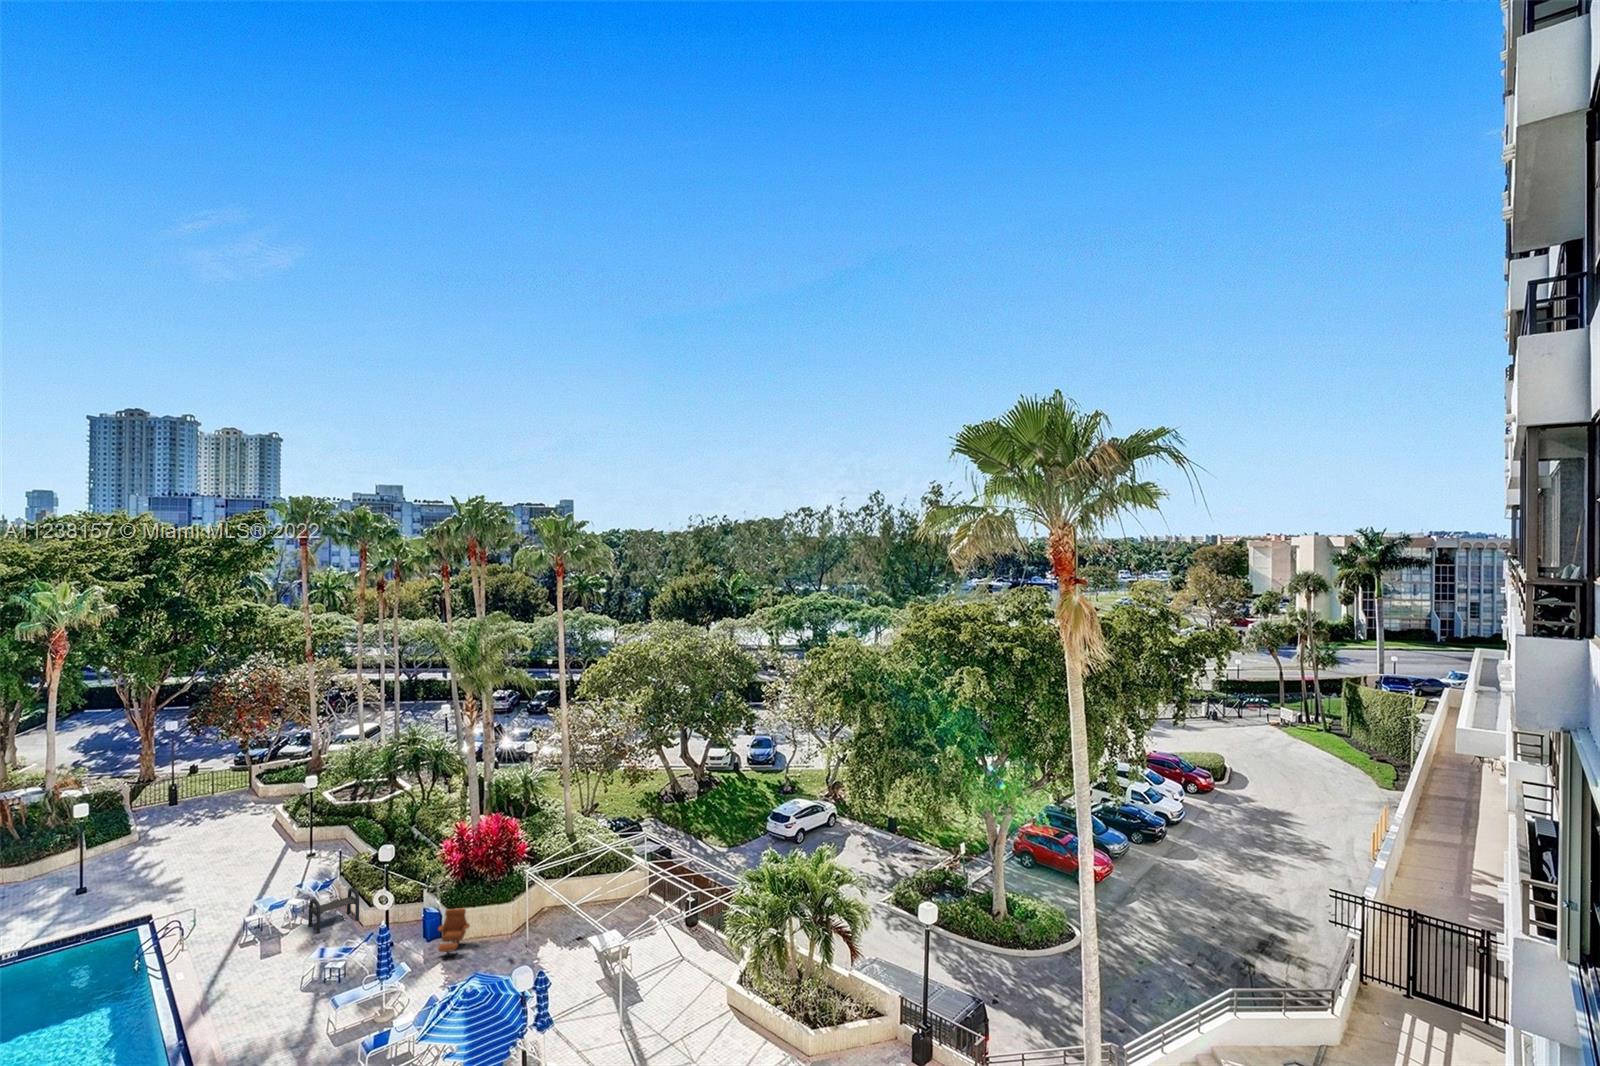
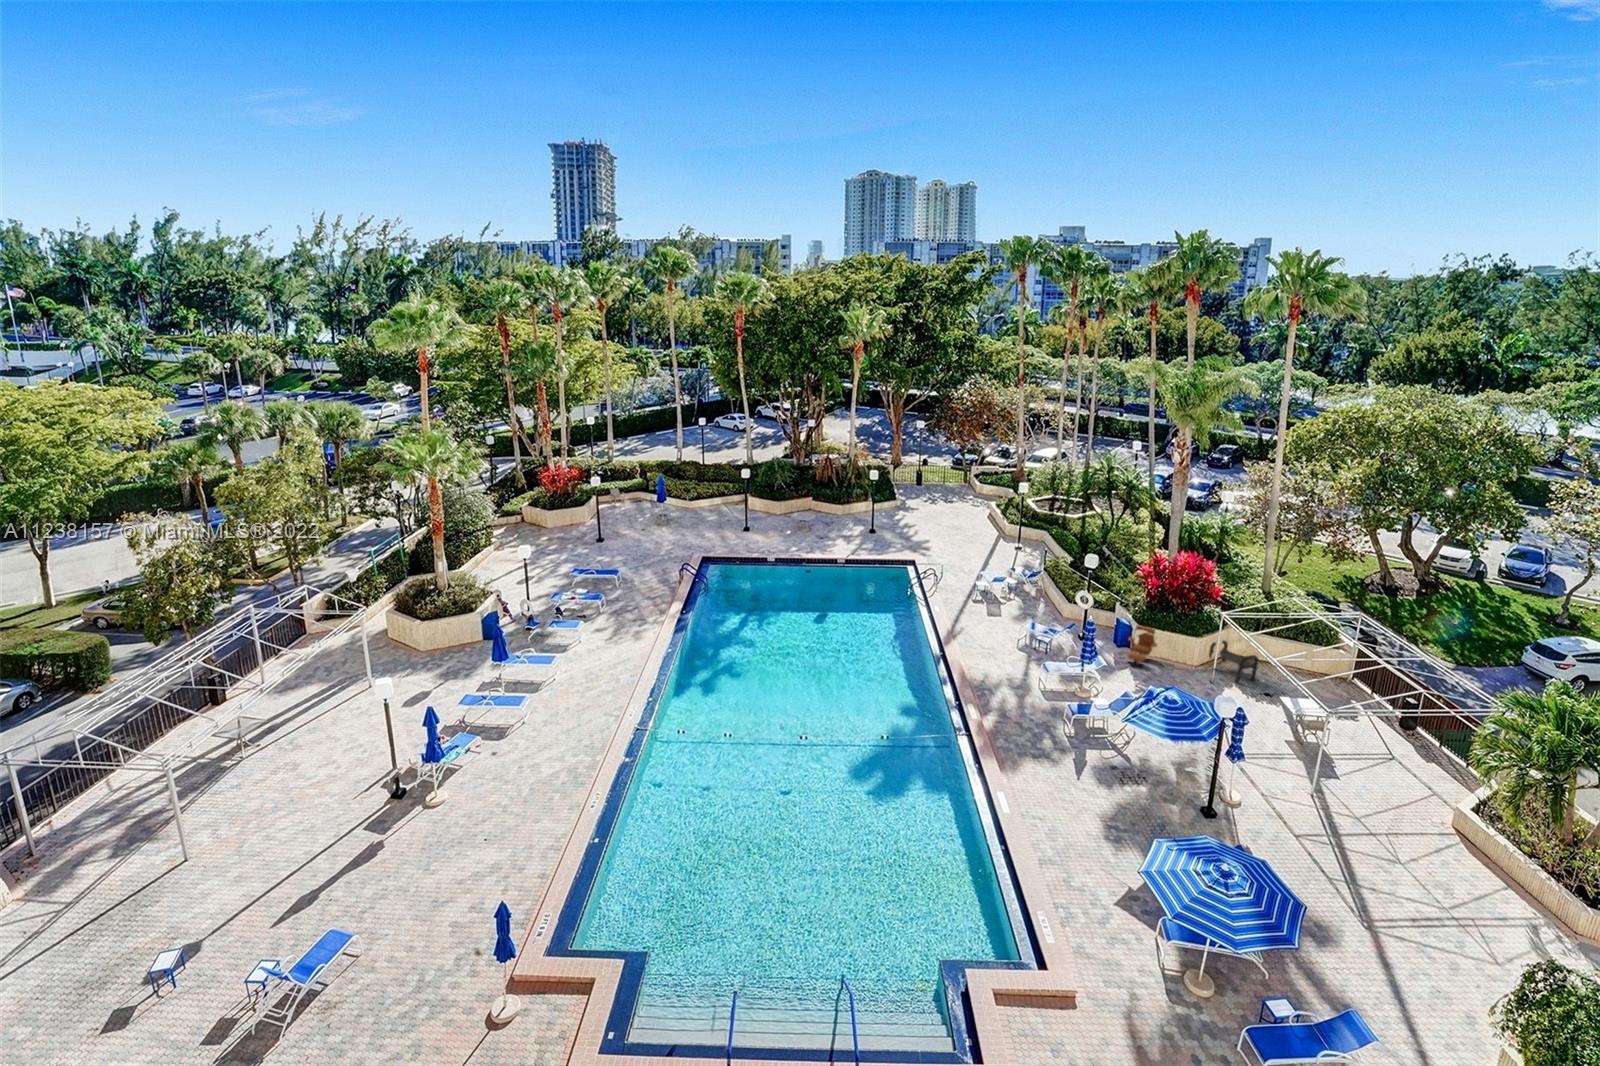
bench: present [308,888,359,933] -> present [1209,641,1258,683]

